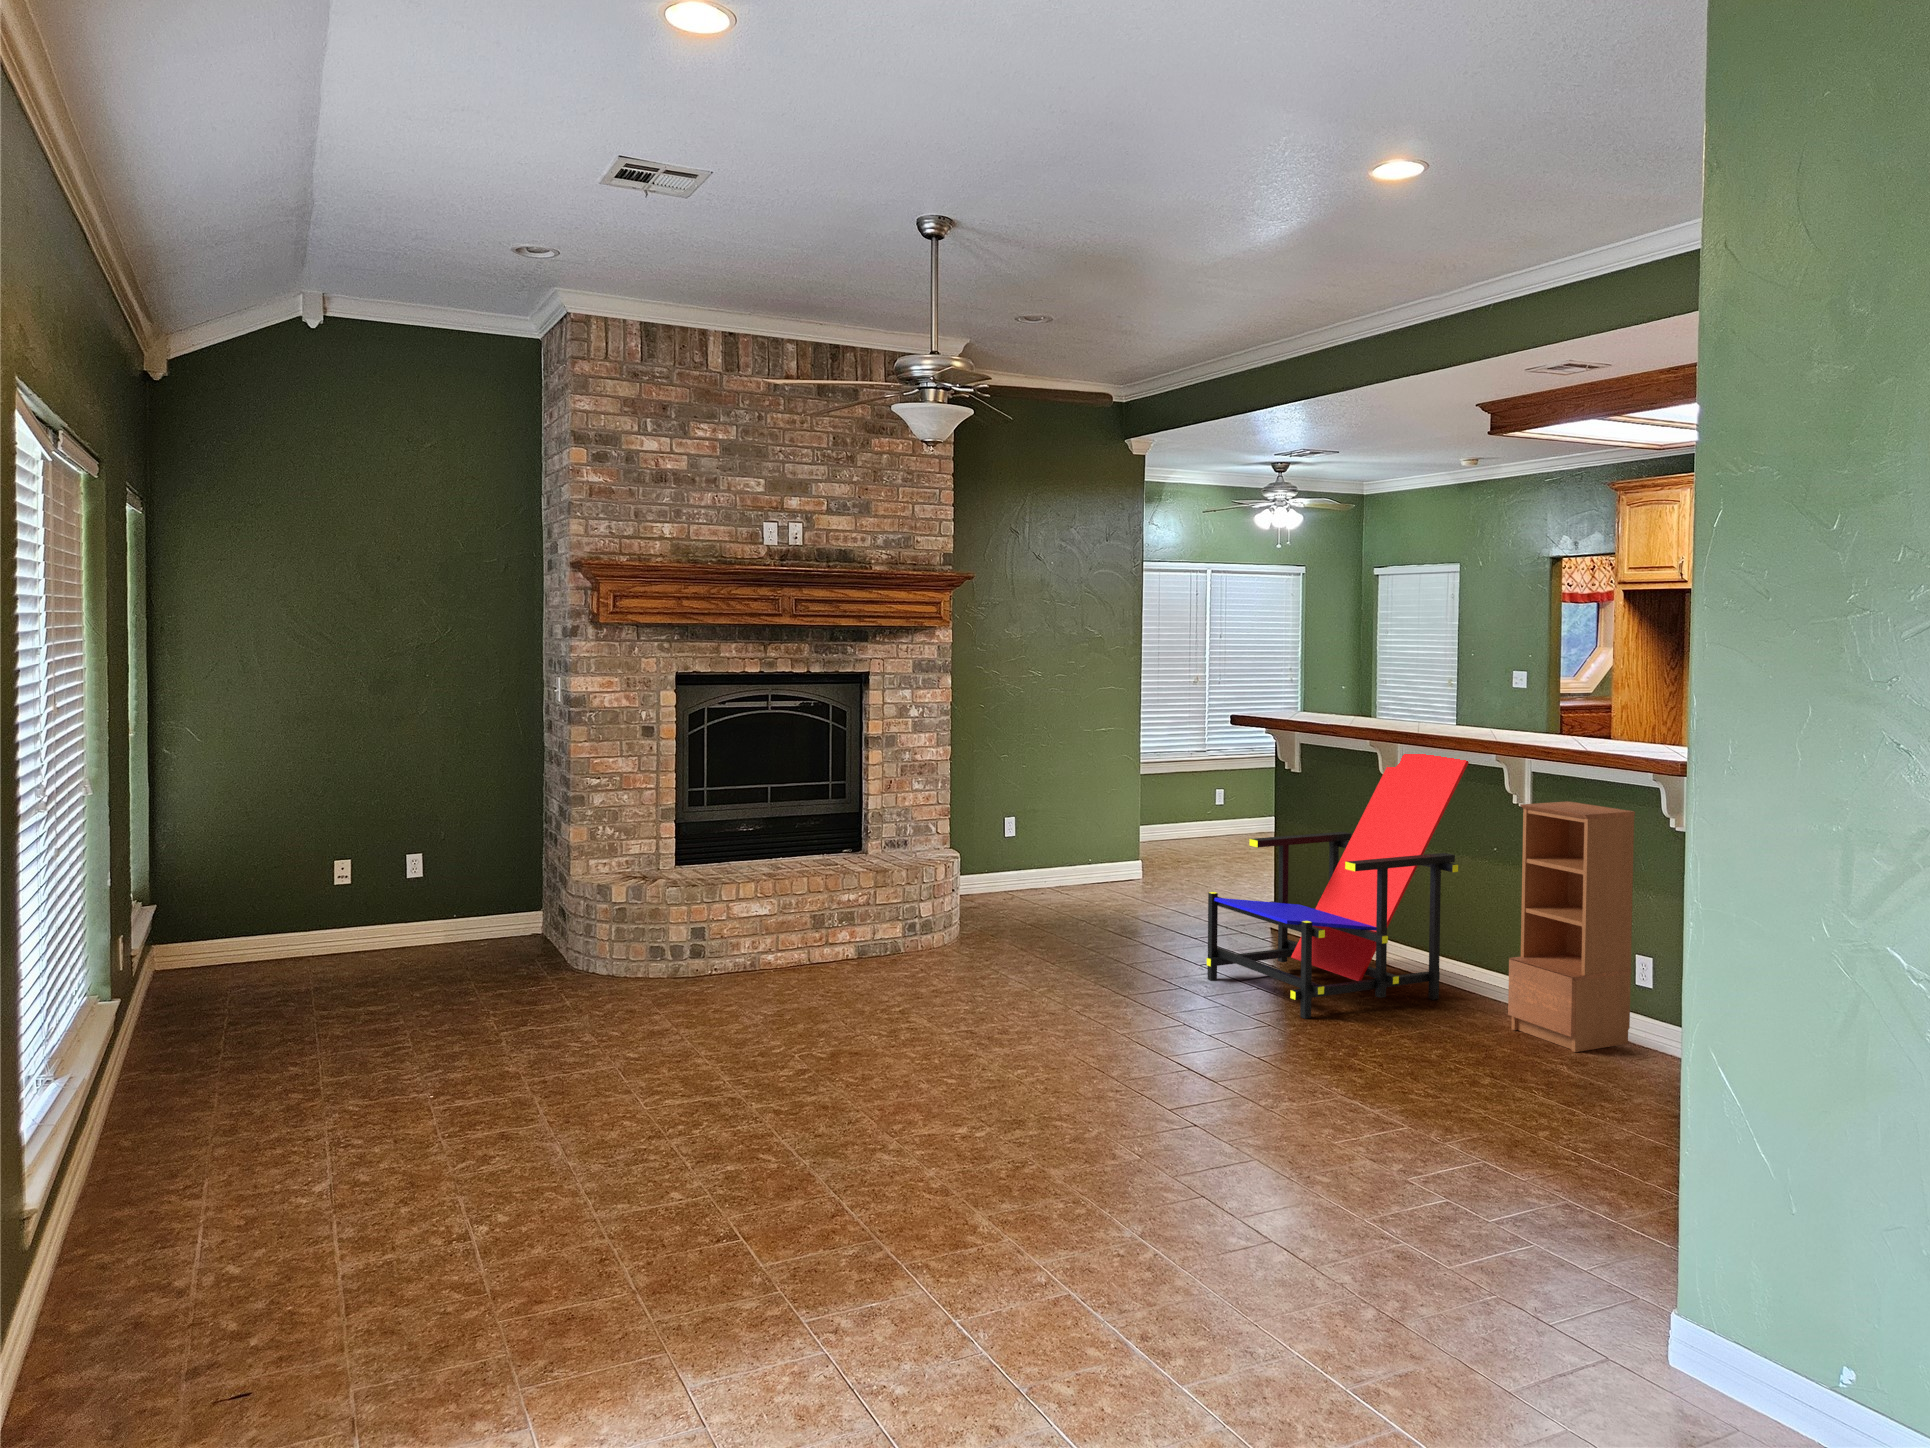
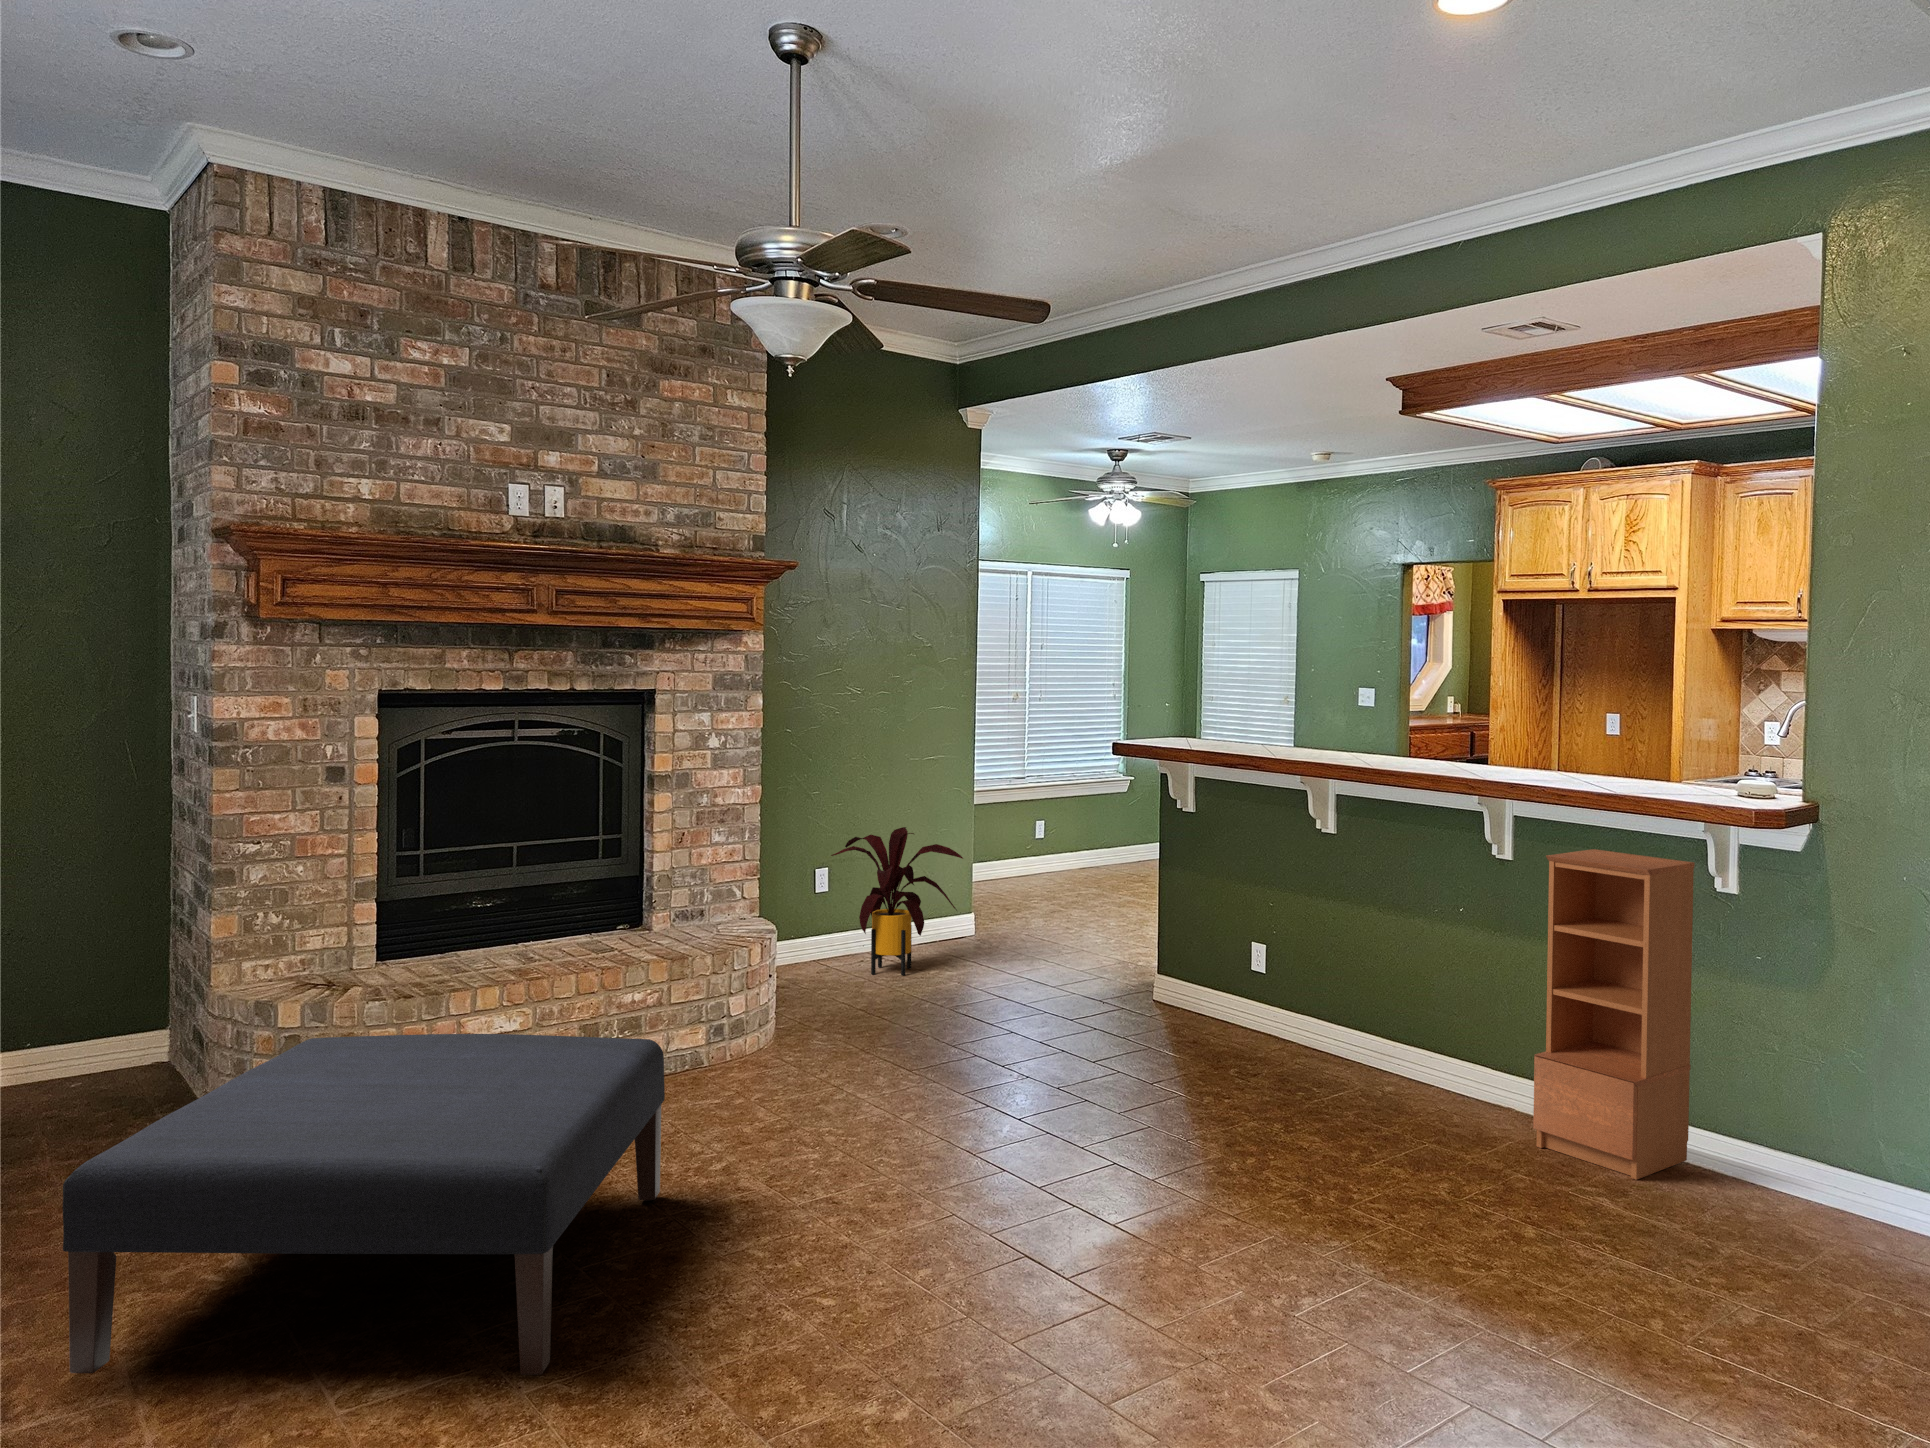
lounge chair: present [1207,754,1469,1019] -> none [1121,770,1449,1147]
house plant: none [1013,784,1118,901] -> present [831,827,963,975]
ottoman: none [497,904,857,1099] -> present [63,1034,665,1375]

